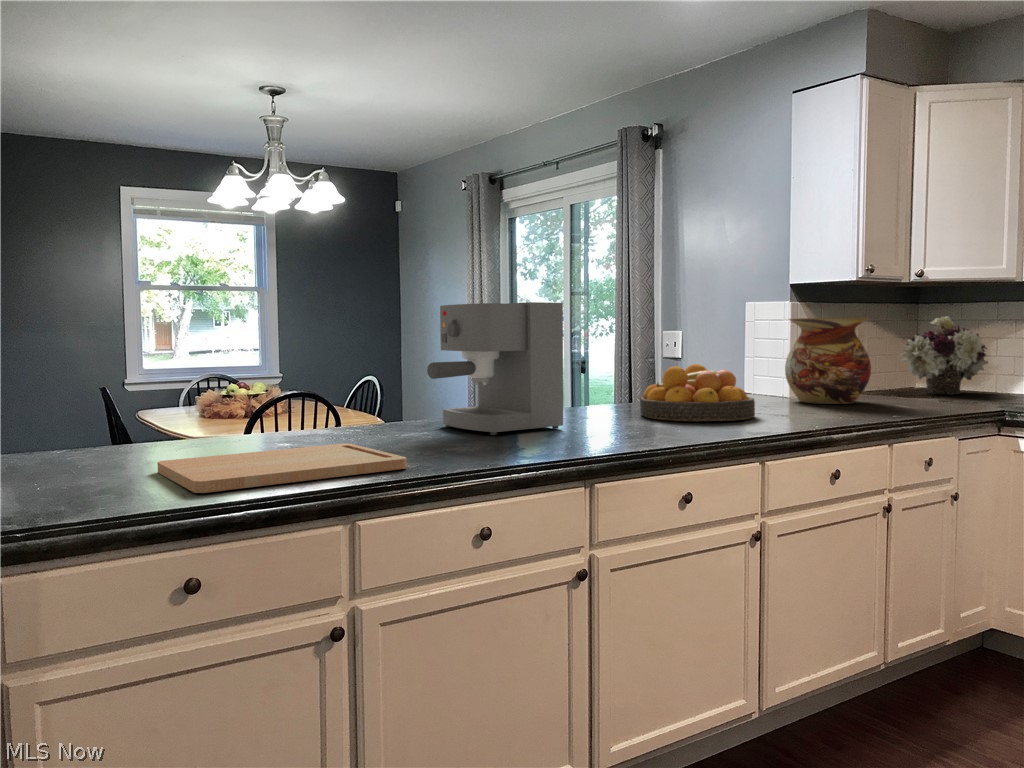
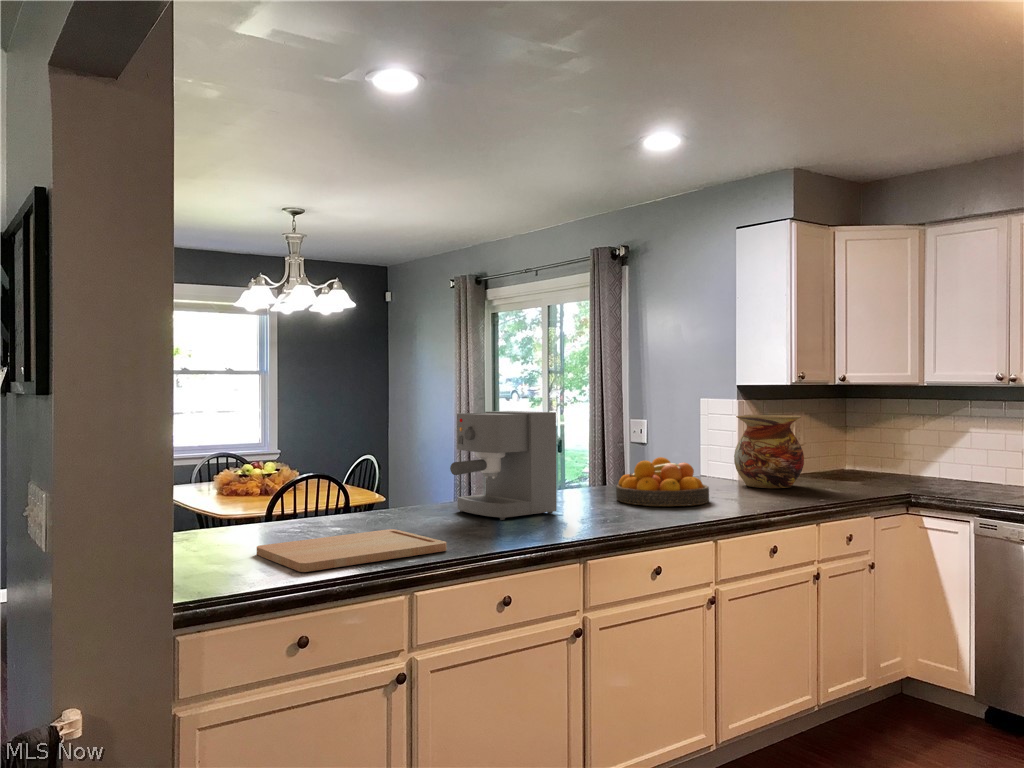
flower arrangement: present [900,316,988,394] -> none [829,412,903,478]

